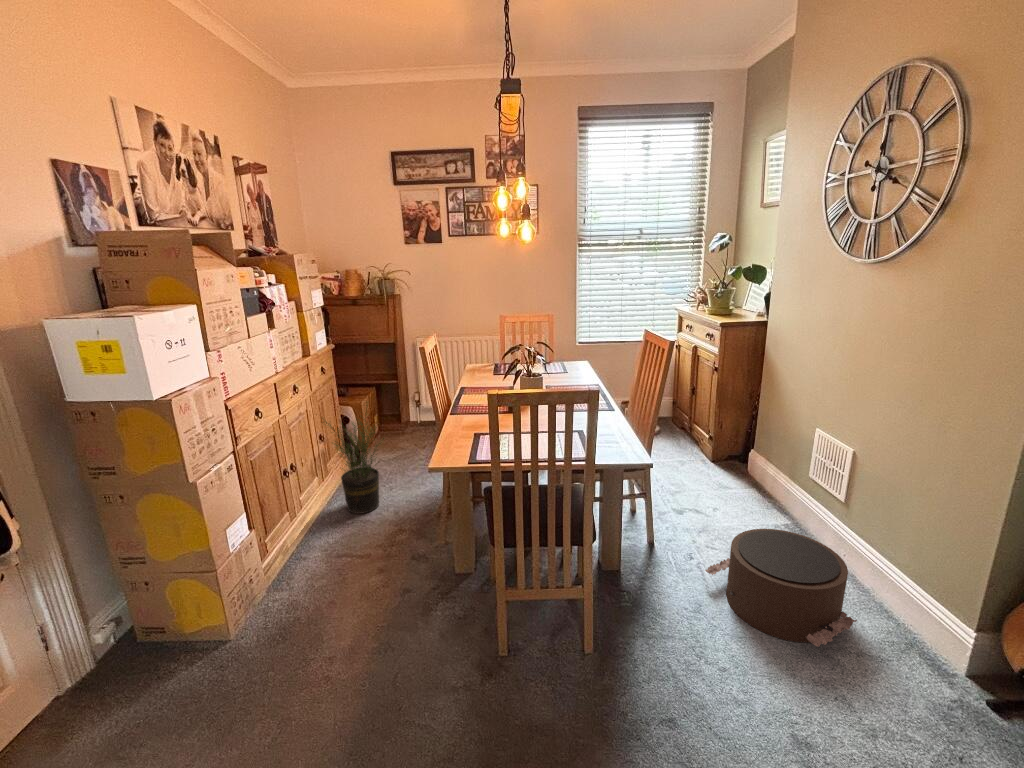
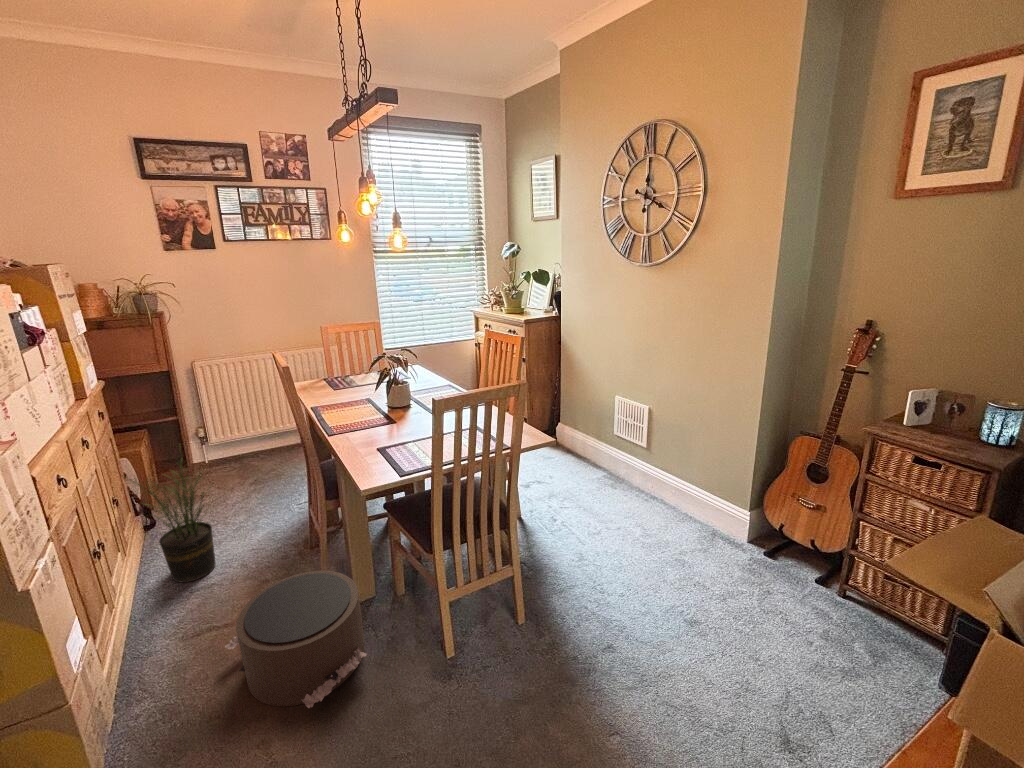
pouf: present [705,529,857,647] -> present [225,570,368,708]

